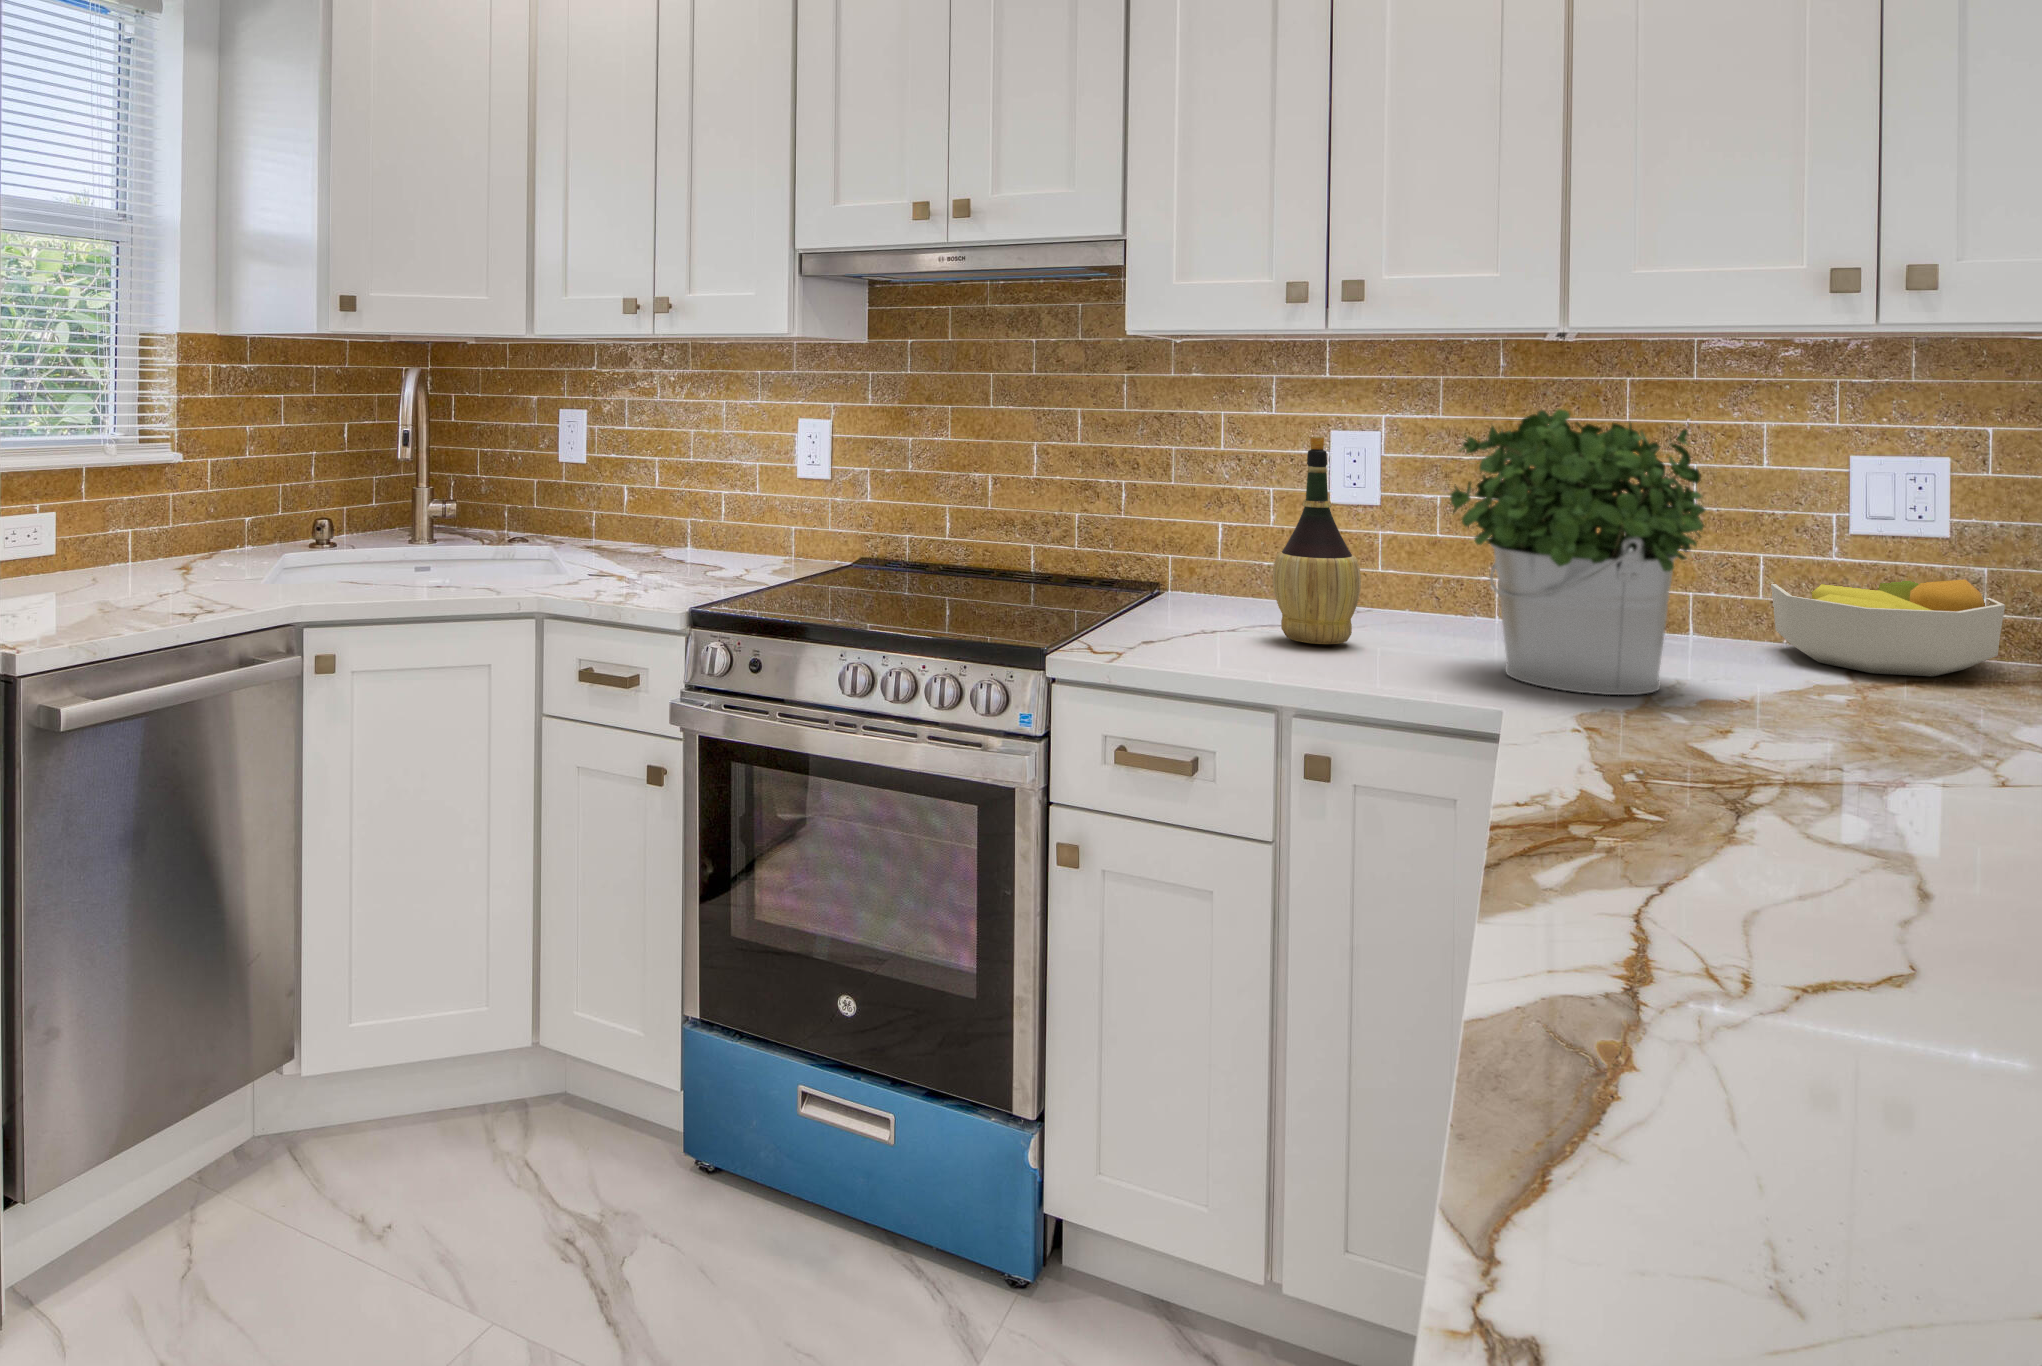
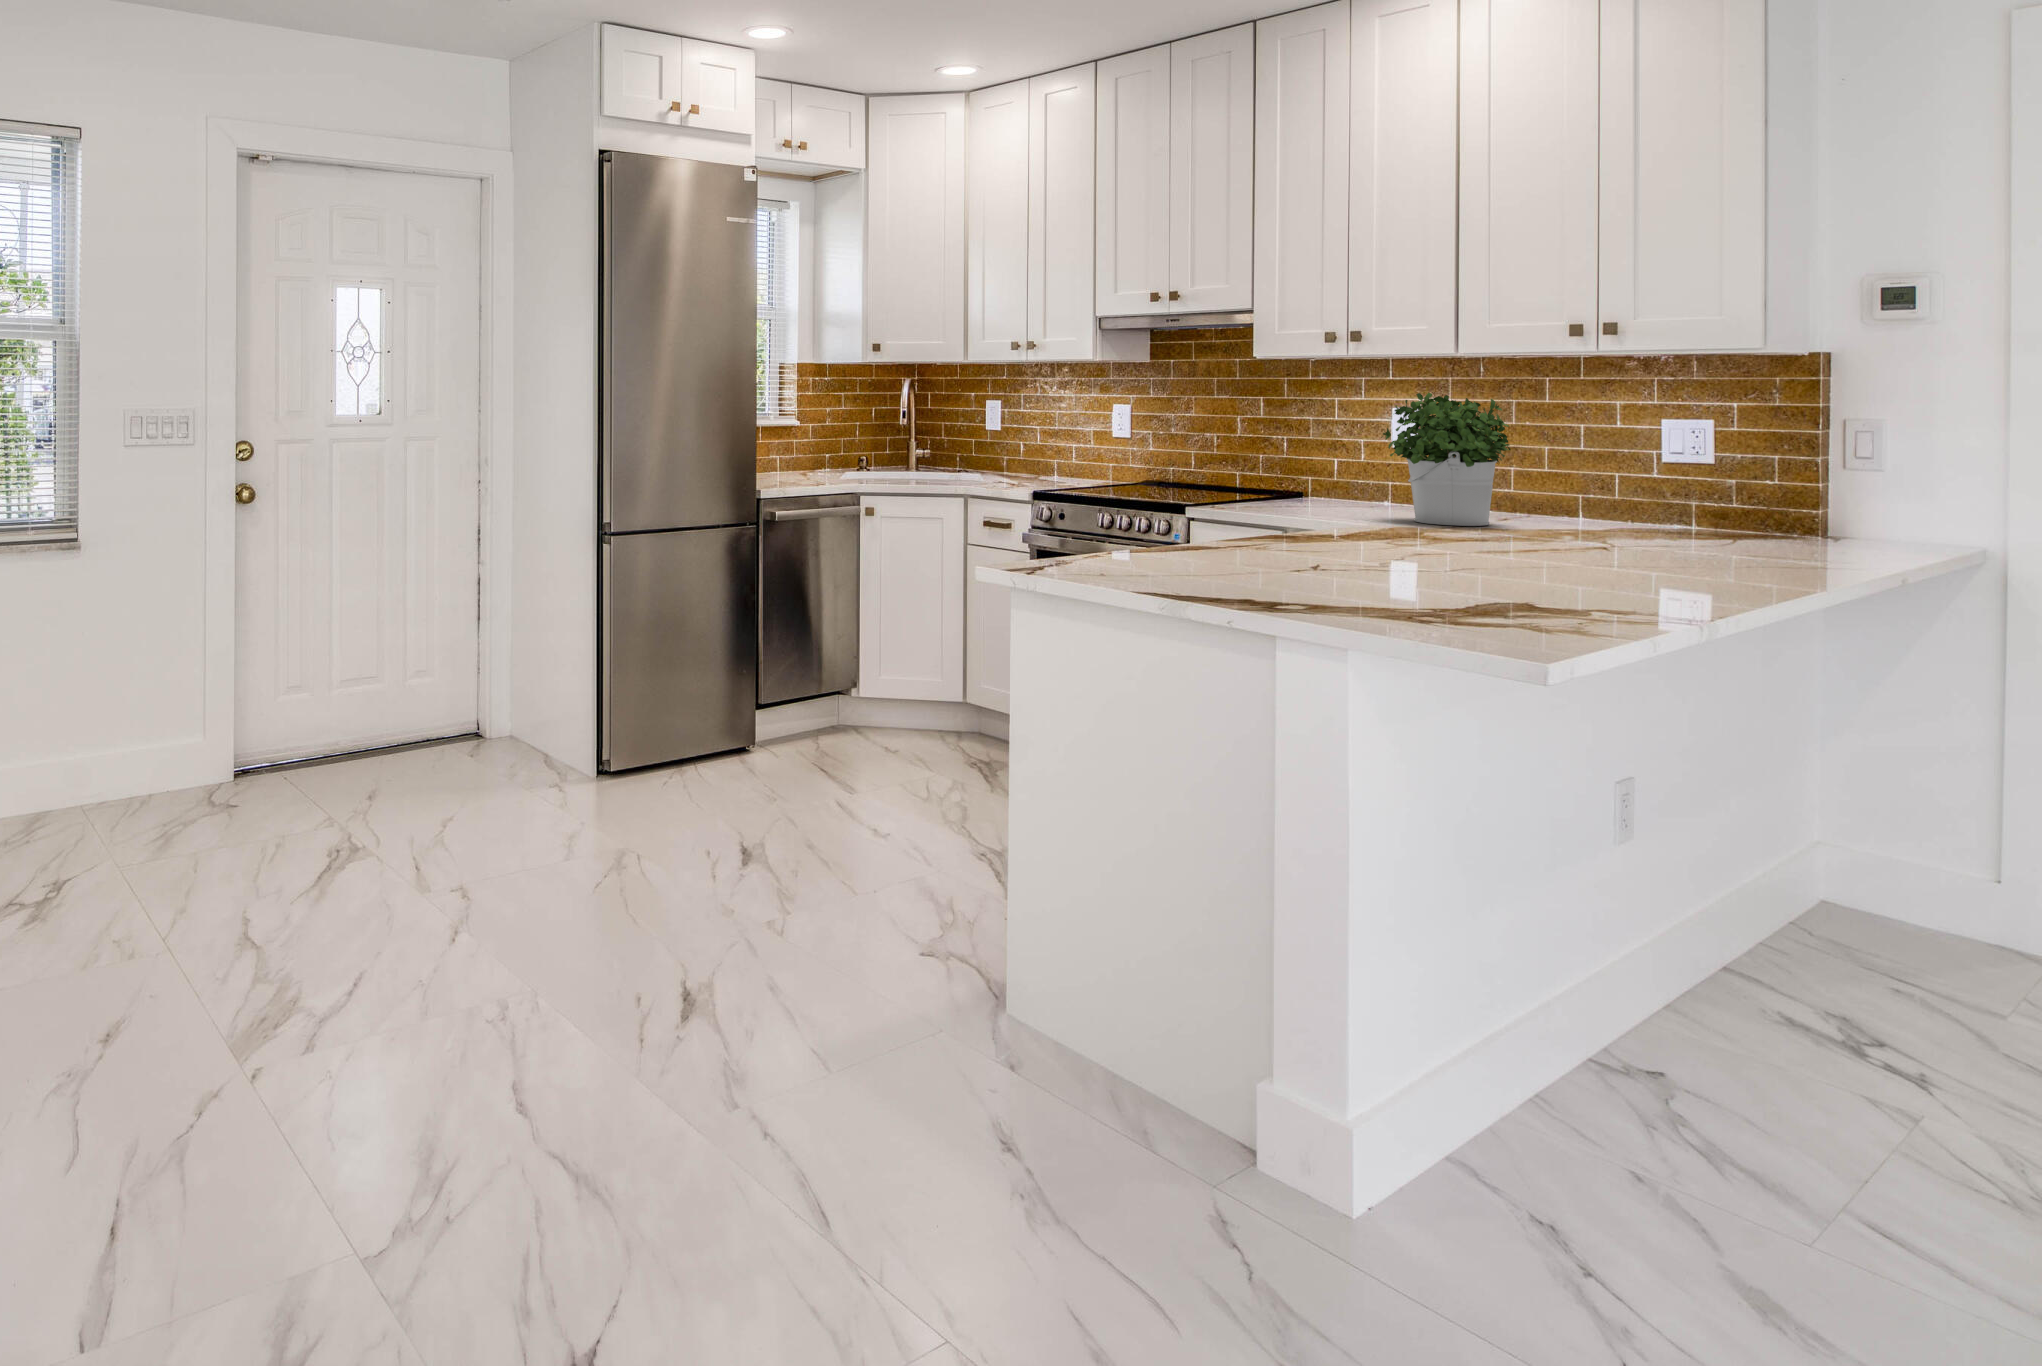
wine bottle: present [1273,436,1361,644] -> none [1322,408,1368,511]
fruit bowl: present [1771,579,2005,676] -> none [1604,475,1744,532]

